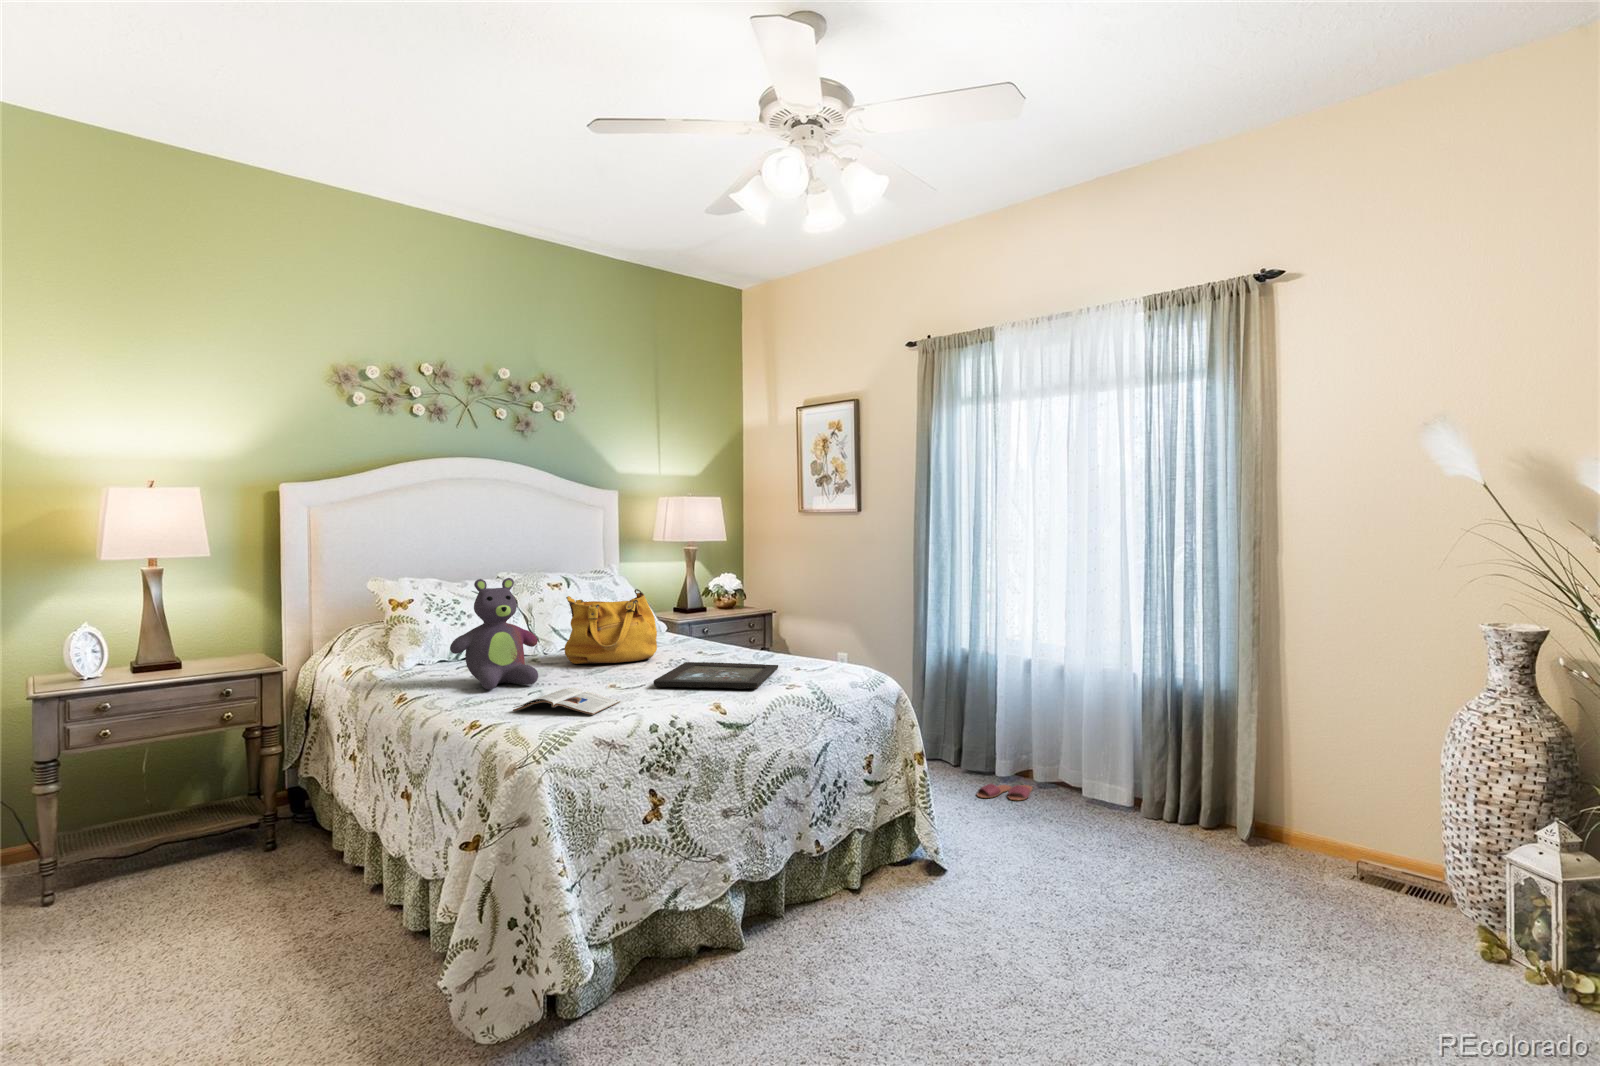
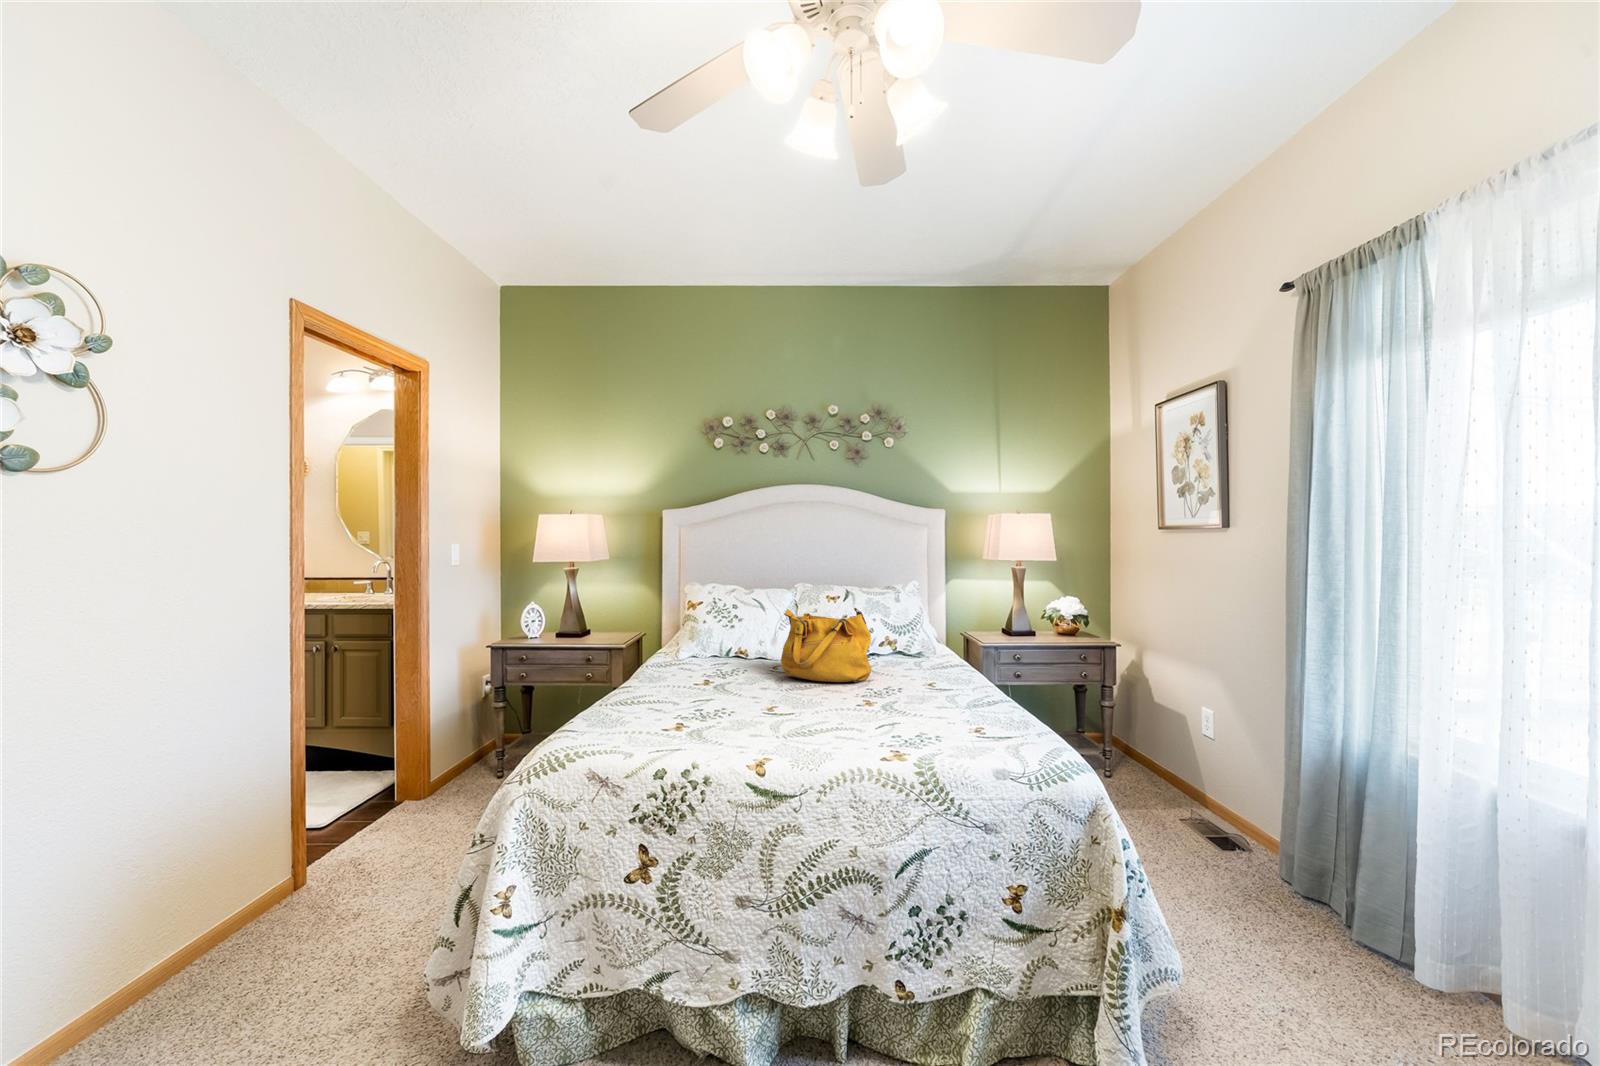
stuffed bear: present [450,578,538,690] -> none [653,589,730,692]
tray: present [654,662,778,689] -> none [771,693,948,746]
magazine: present [513,688,620,715] -> none [612,705,704,741]
slippers: present [977,784,1032,800] -> none [1345,976,1489,1040]

